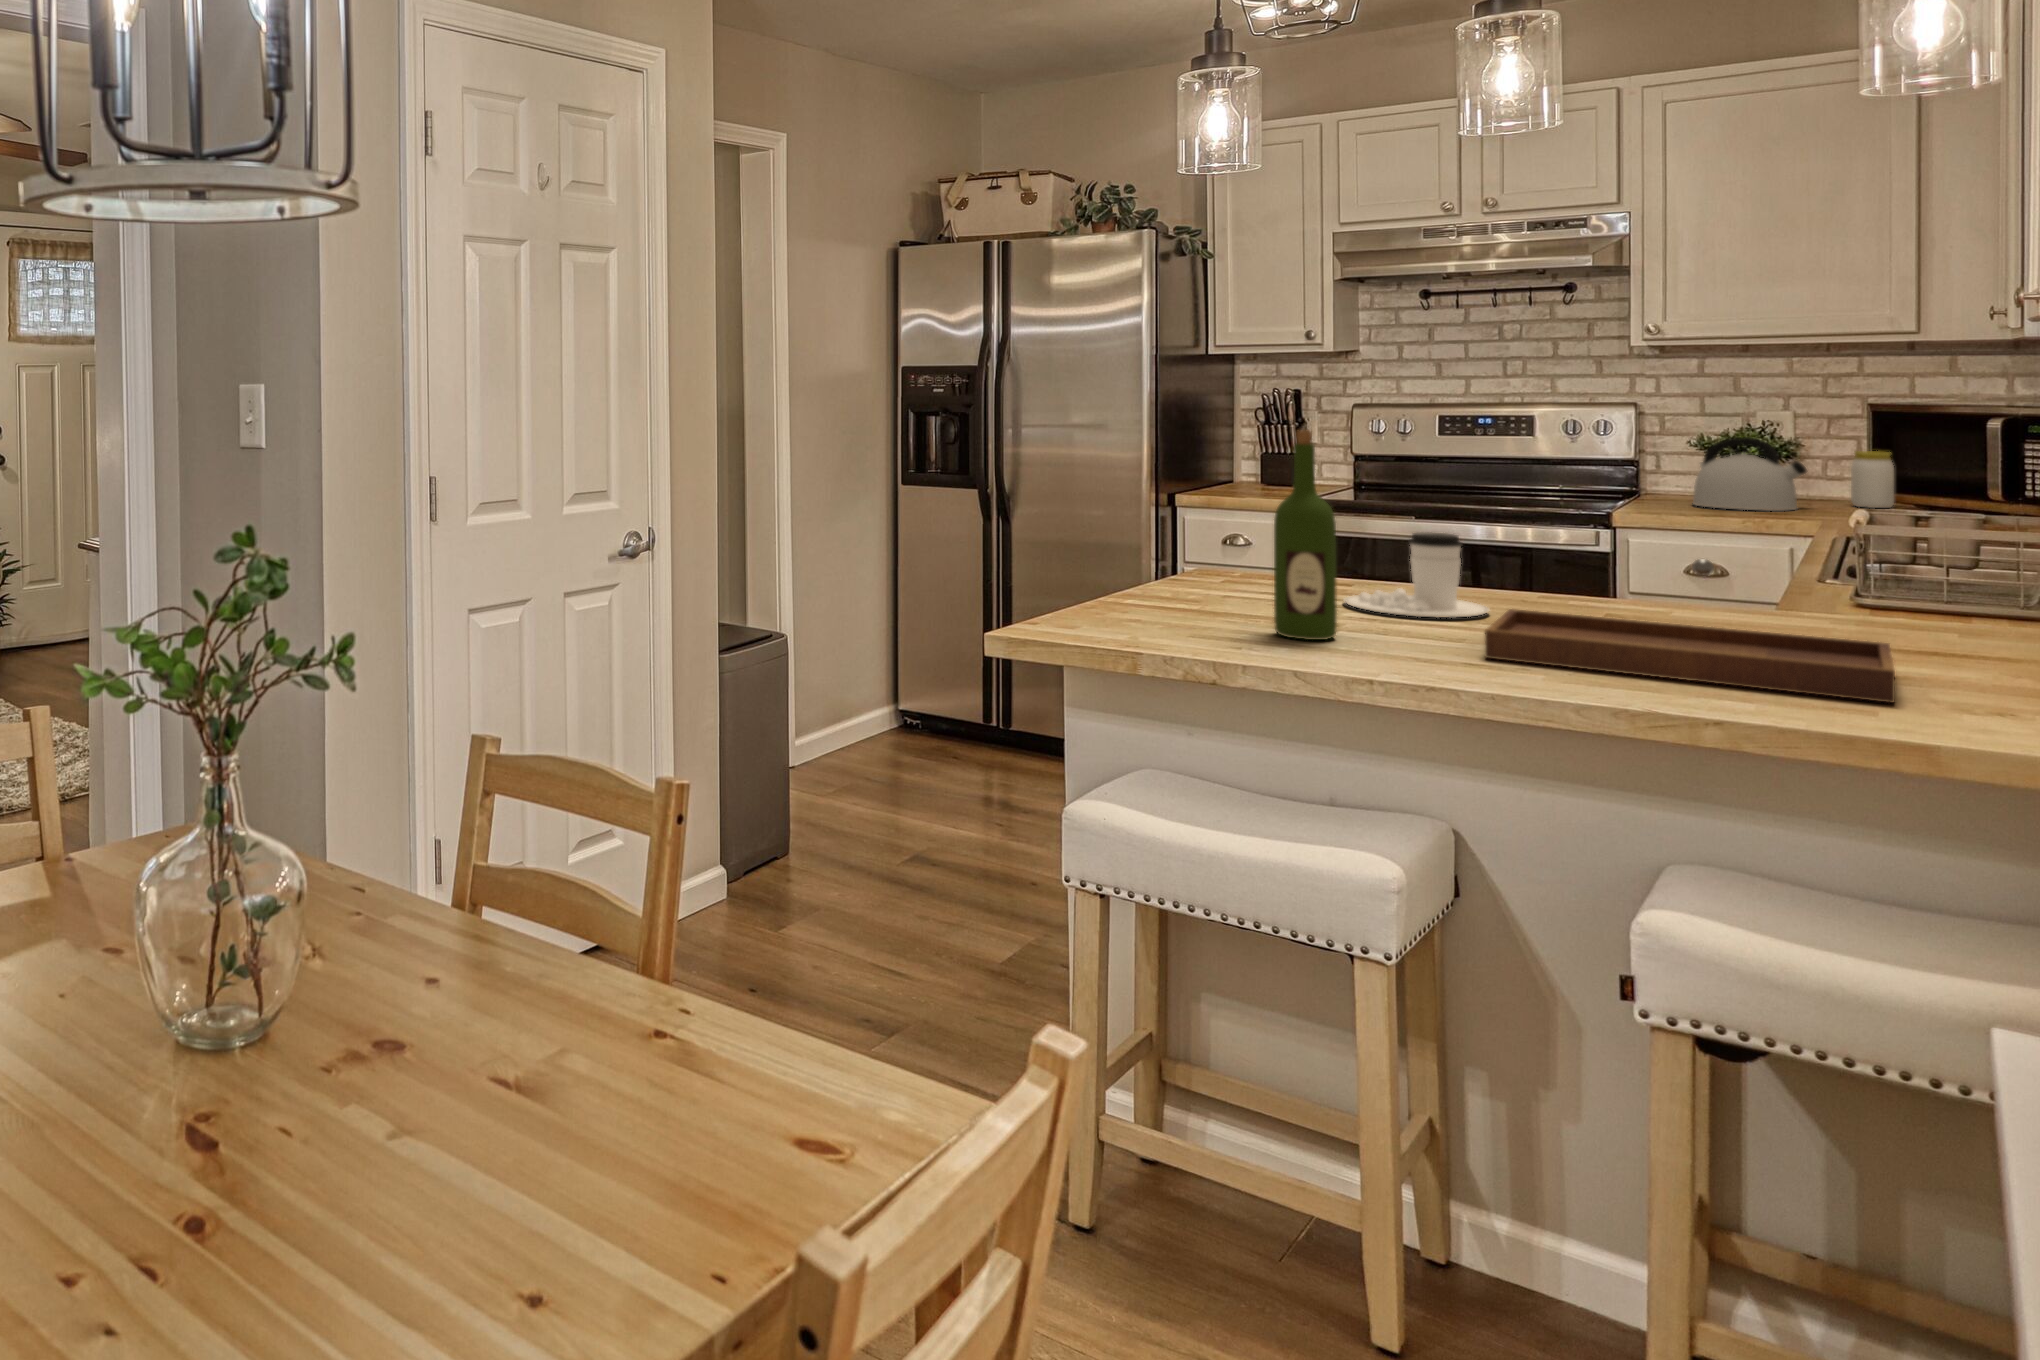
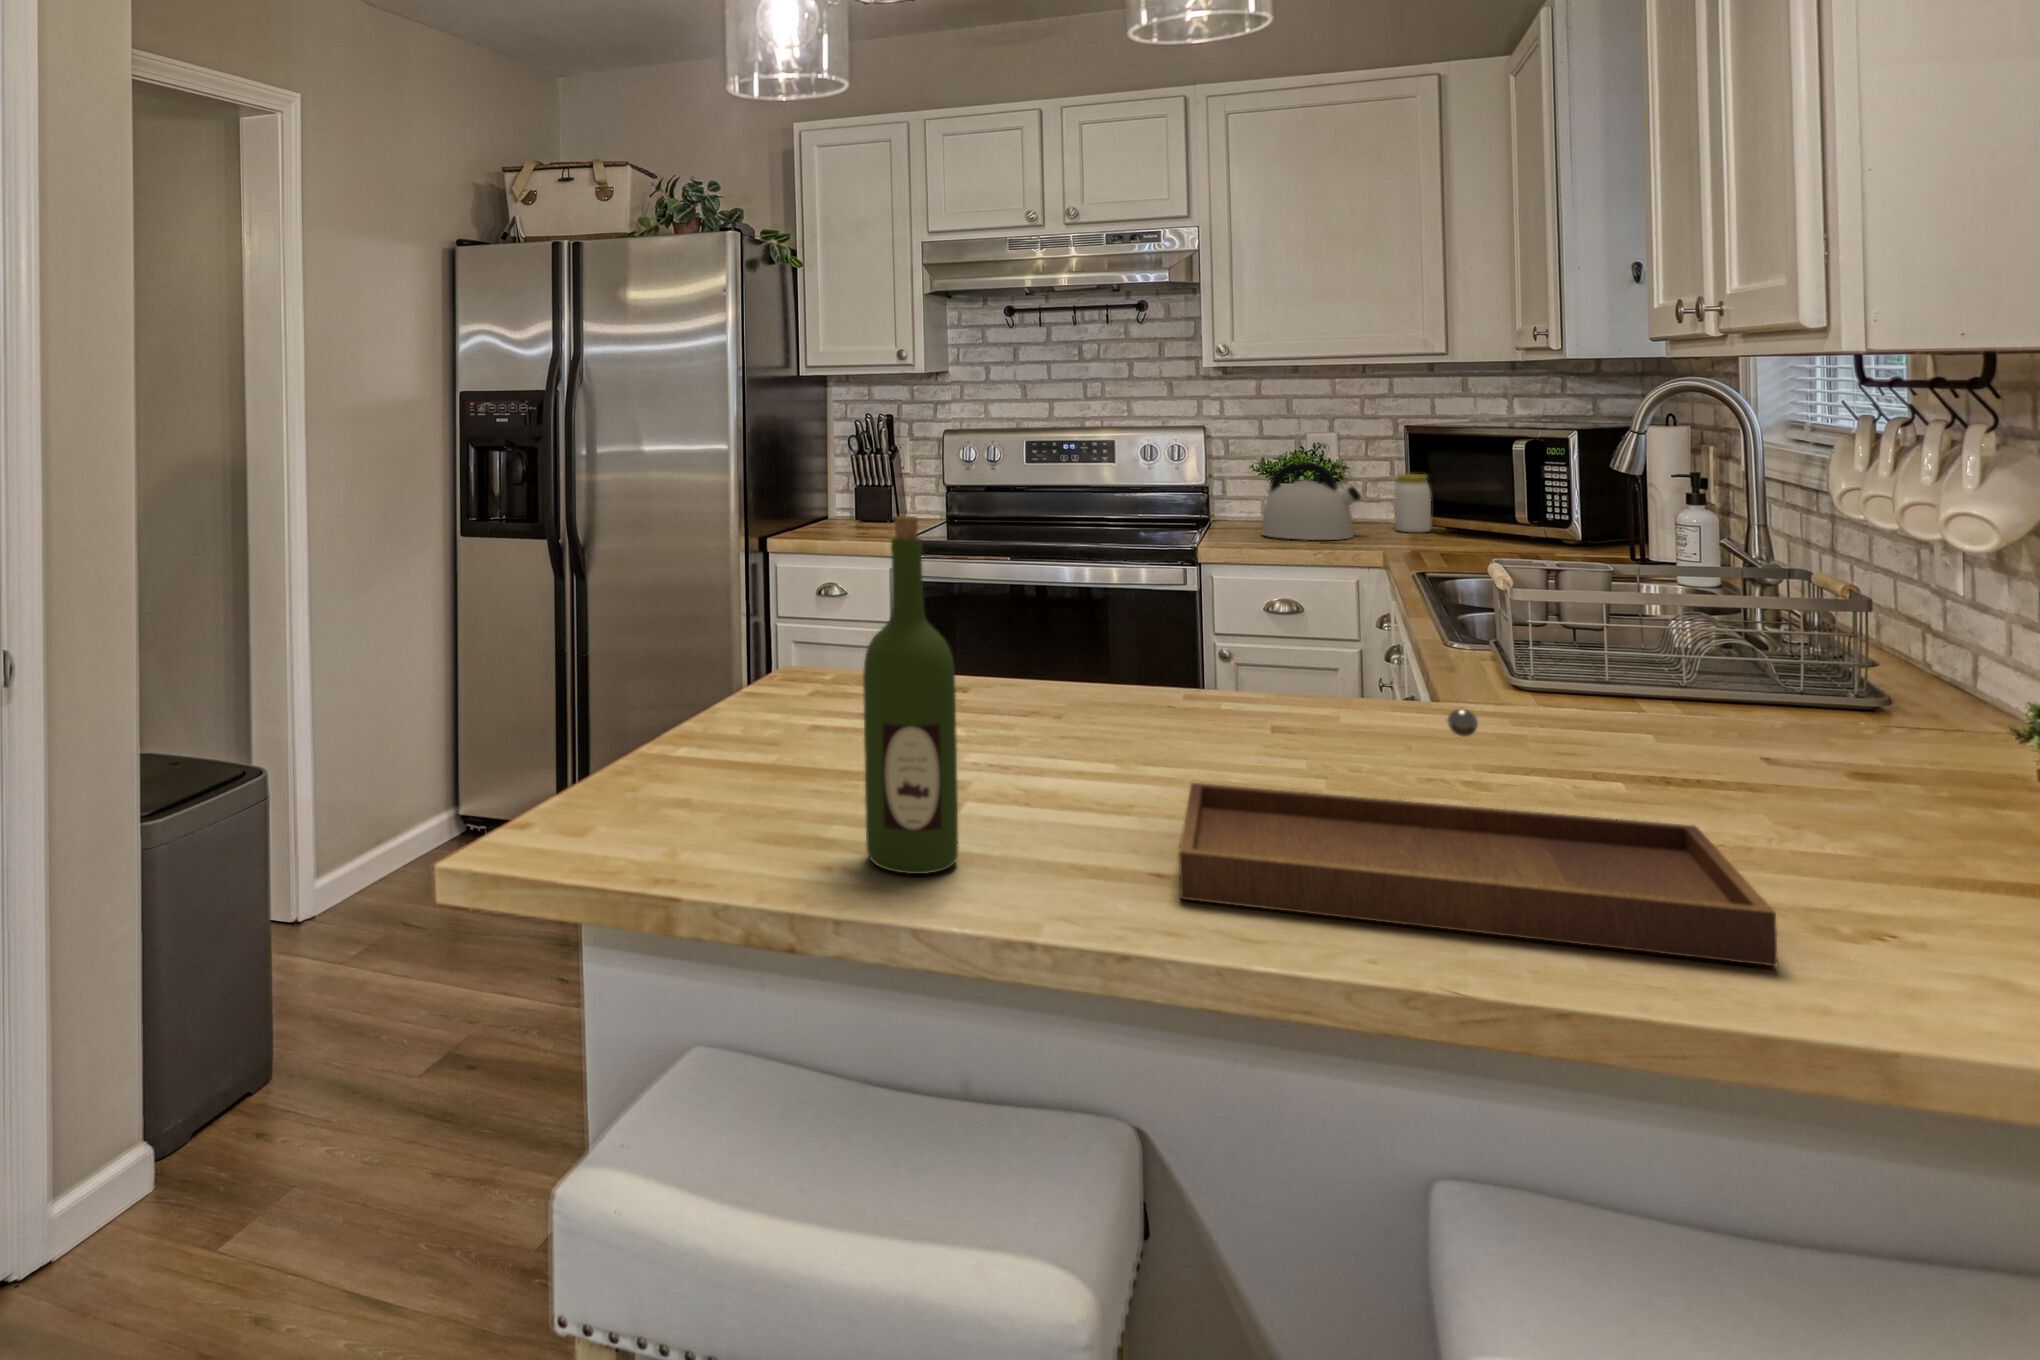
coffee cup: present [1344,532,1489,618] -> none [959,648,1151,788]

